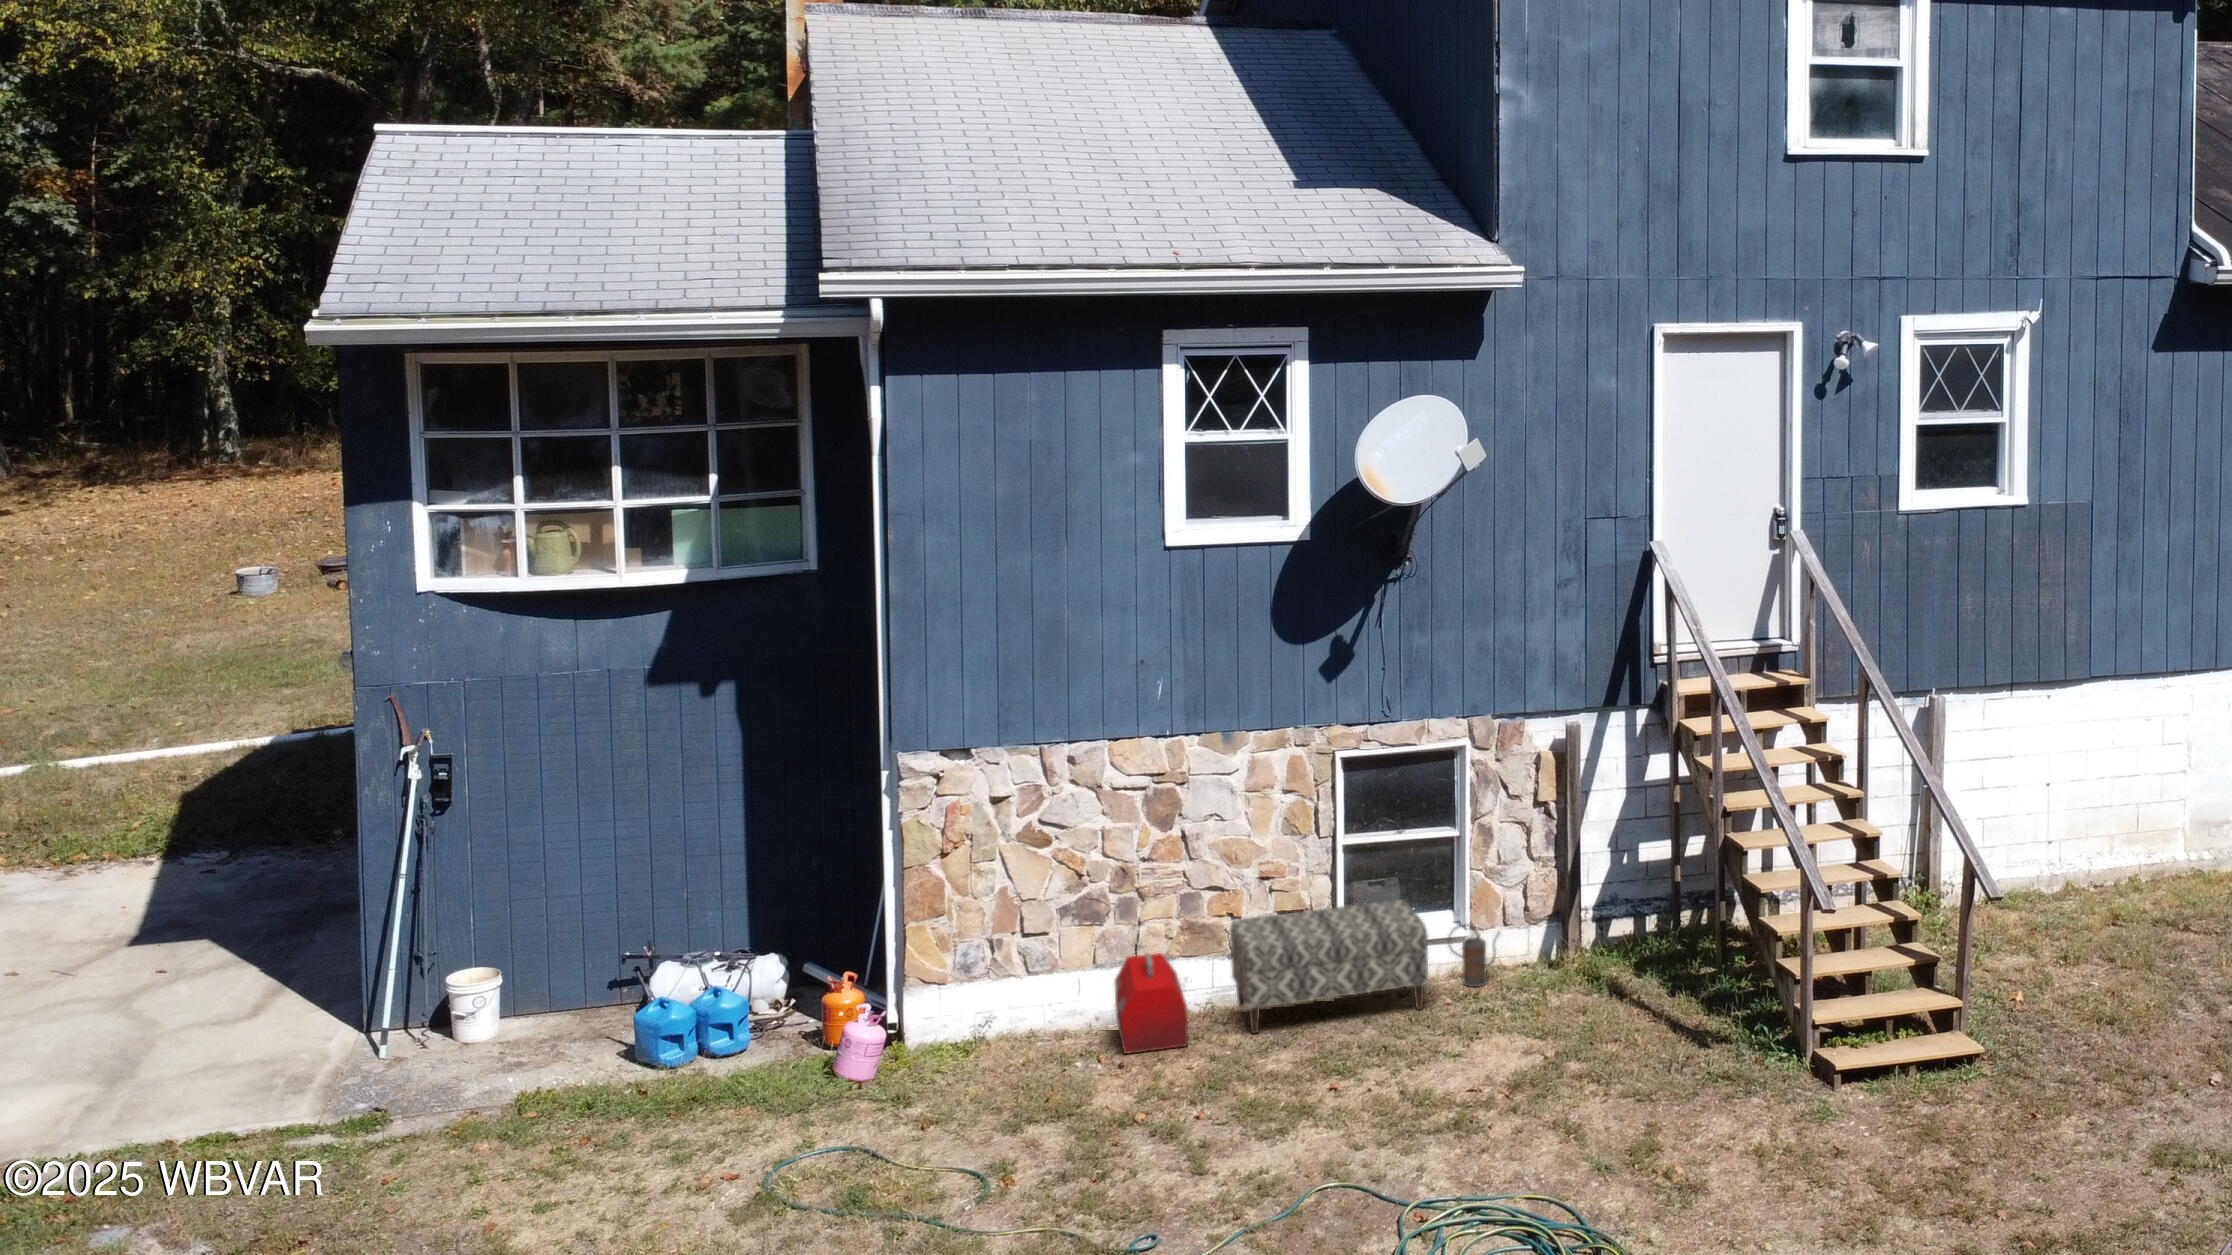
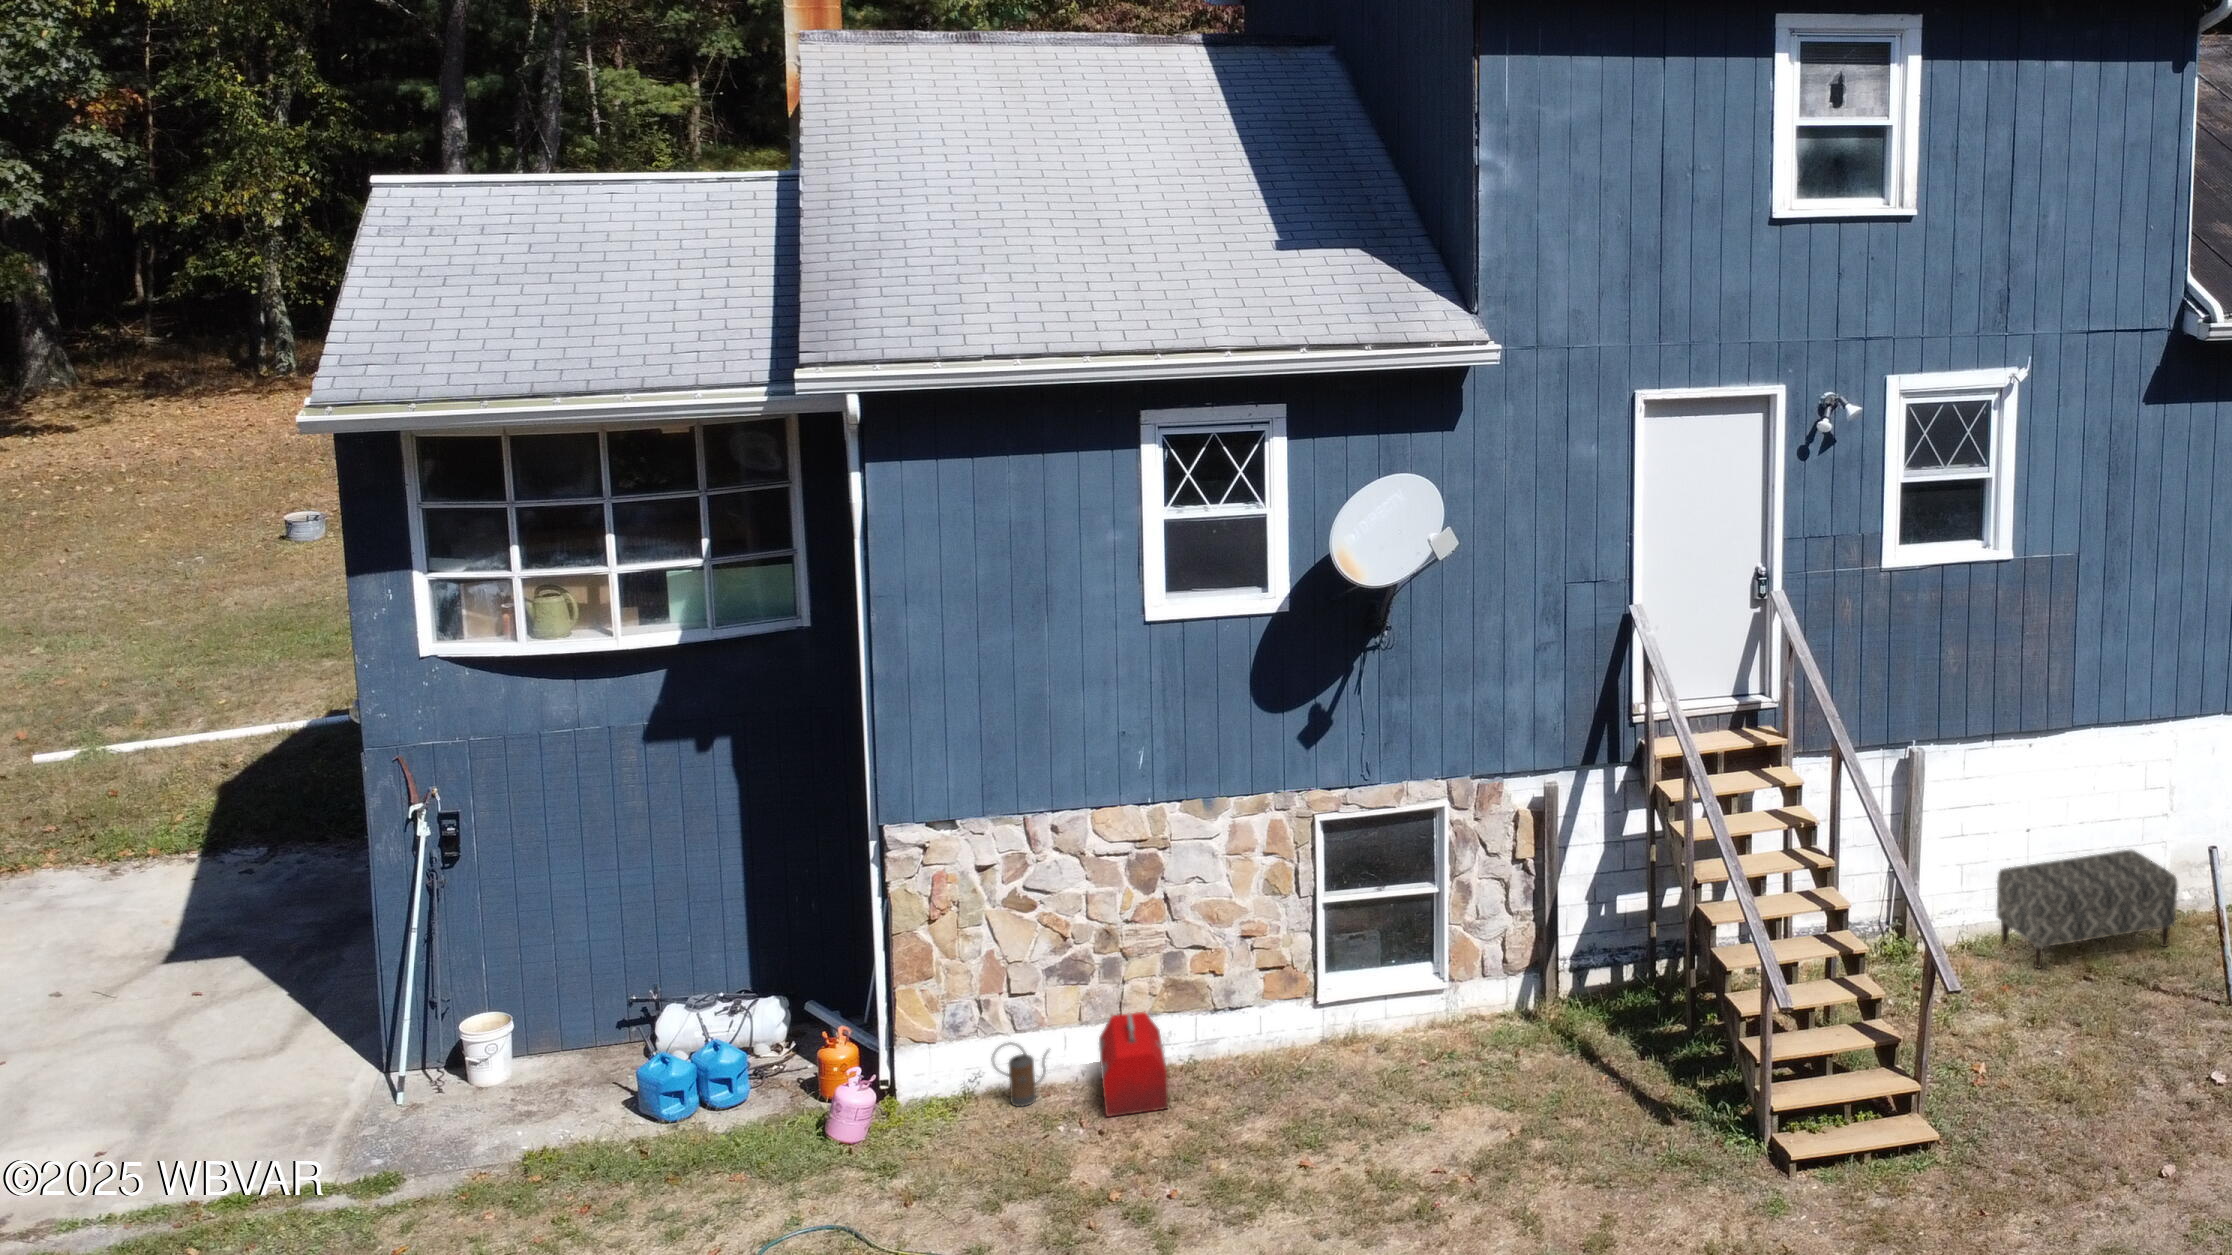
bench: present [1230,899,1428,1033] -> present [1997,850,2178,968]
watering can: present [1449,924,1498,987] -> present [991,1043,1048,1106]

